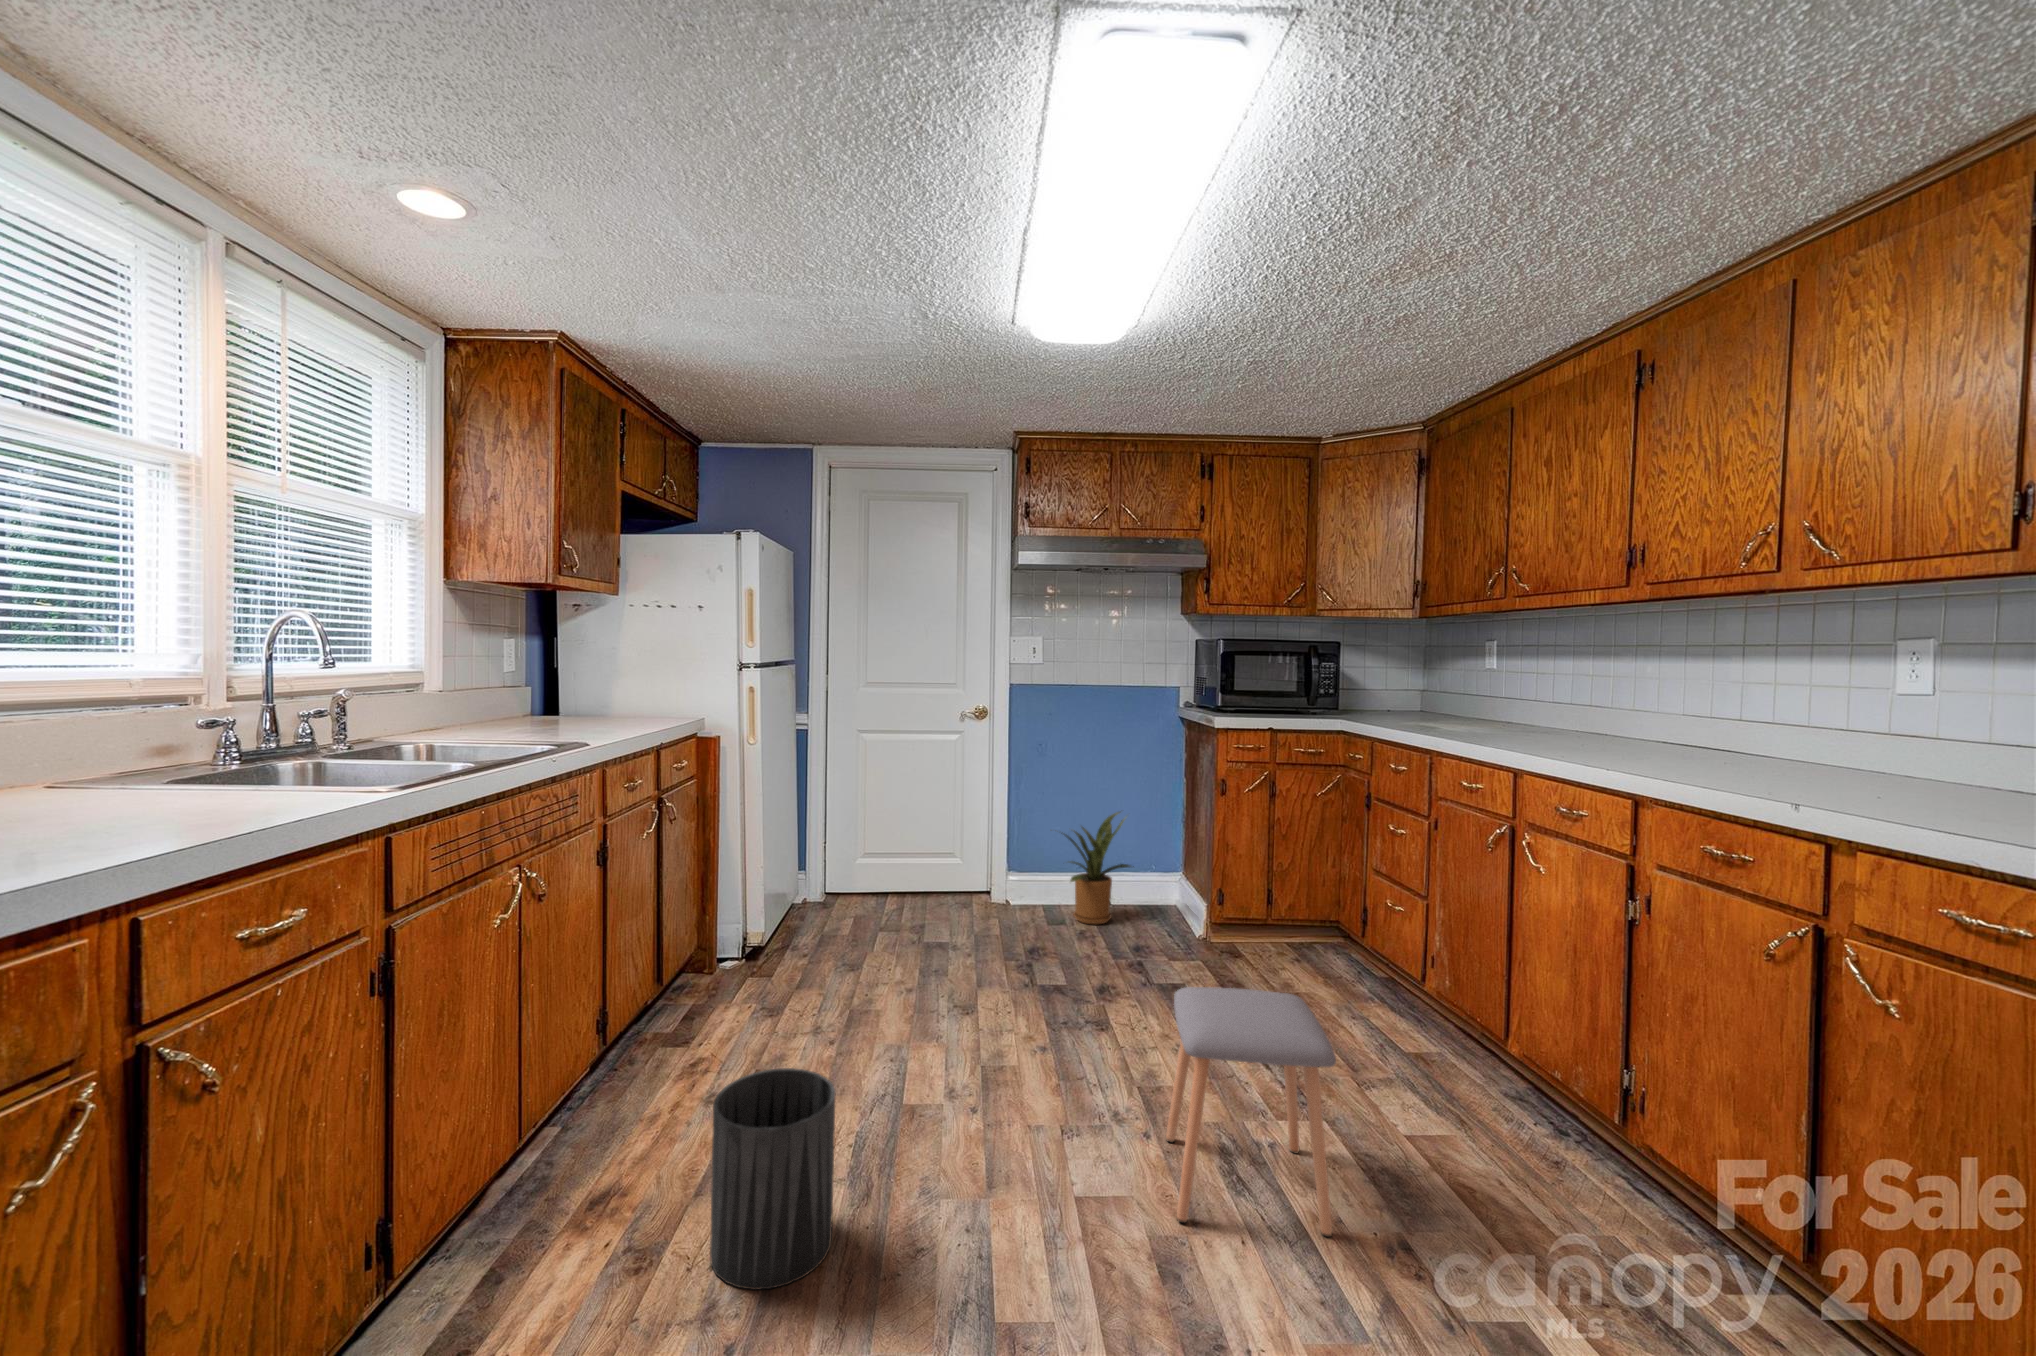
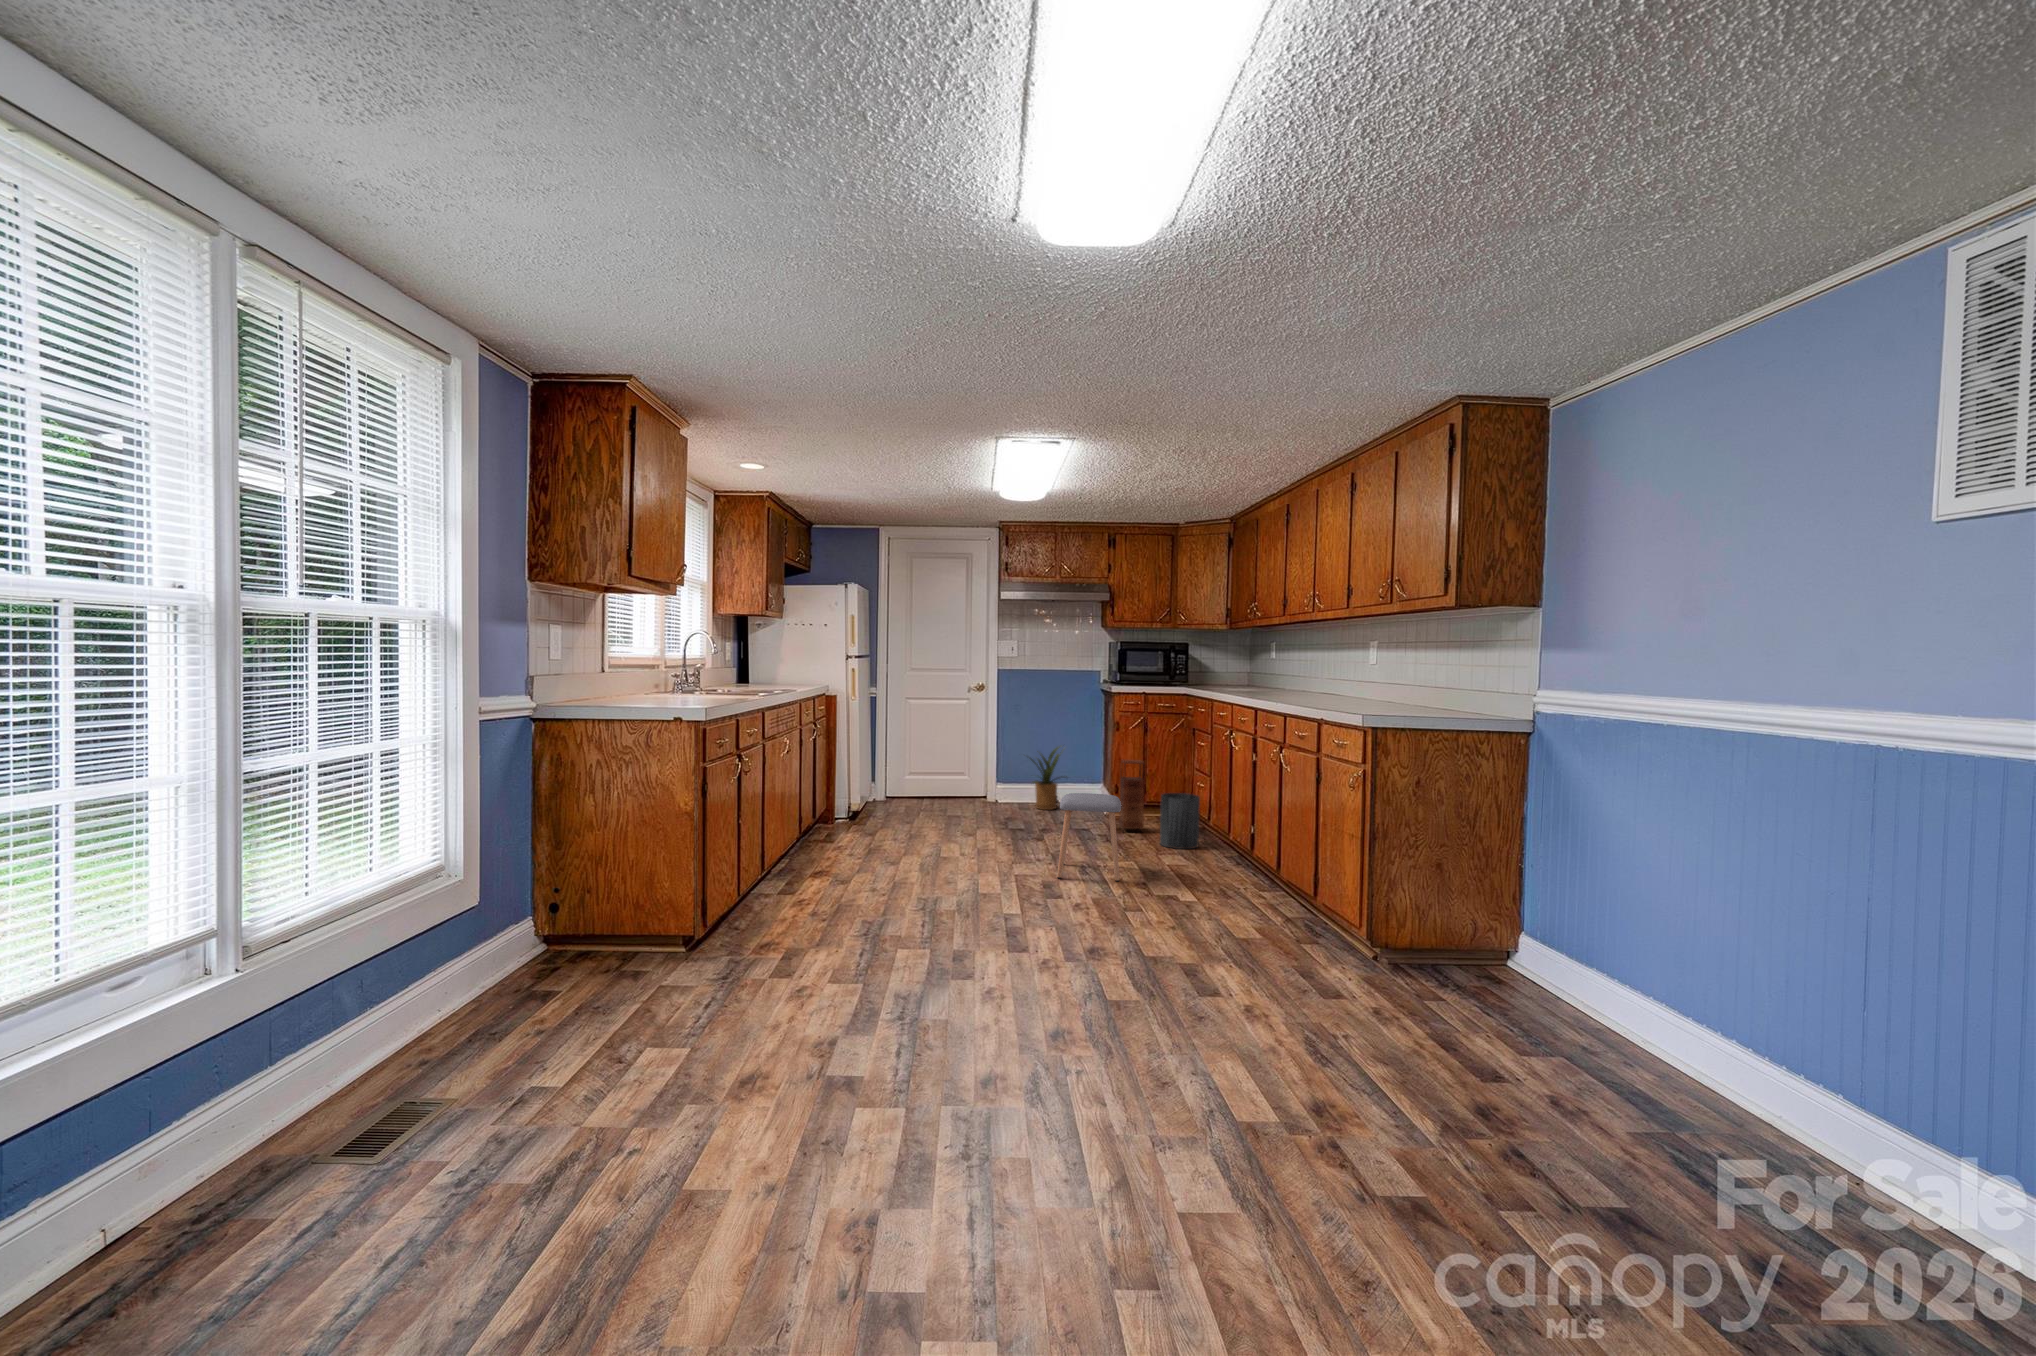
storage cabinet: none [1238,858,1293,999] -> present [1119,760,1144,831]
trash can: present [710,1068,835,1290] -> present [1160,793,1200,849]

